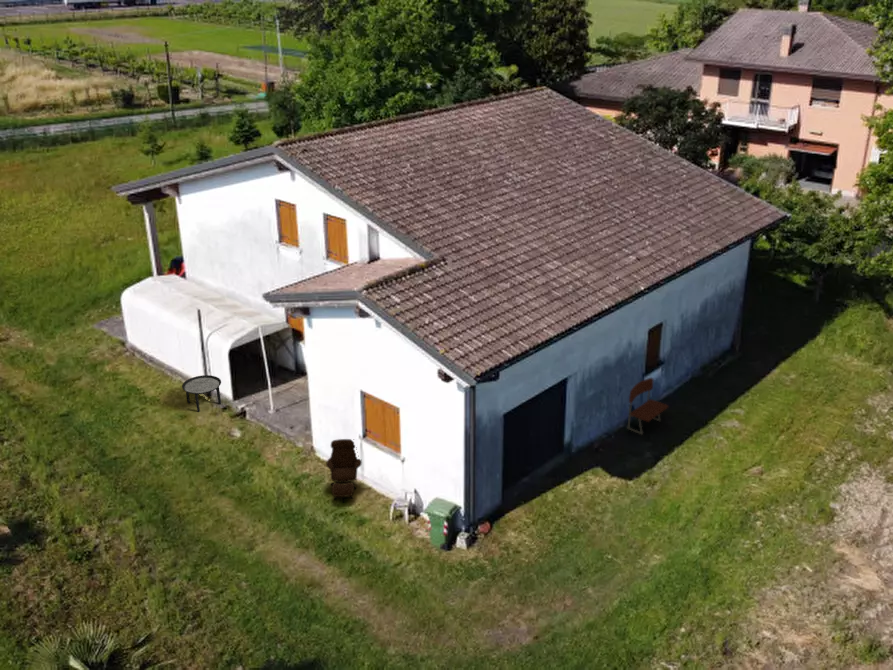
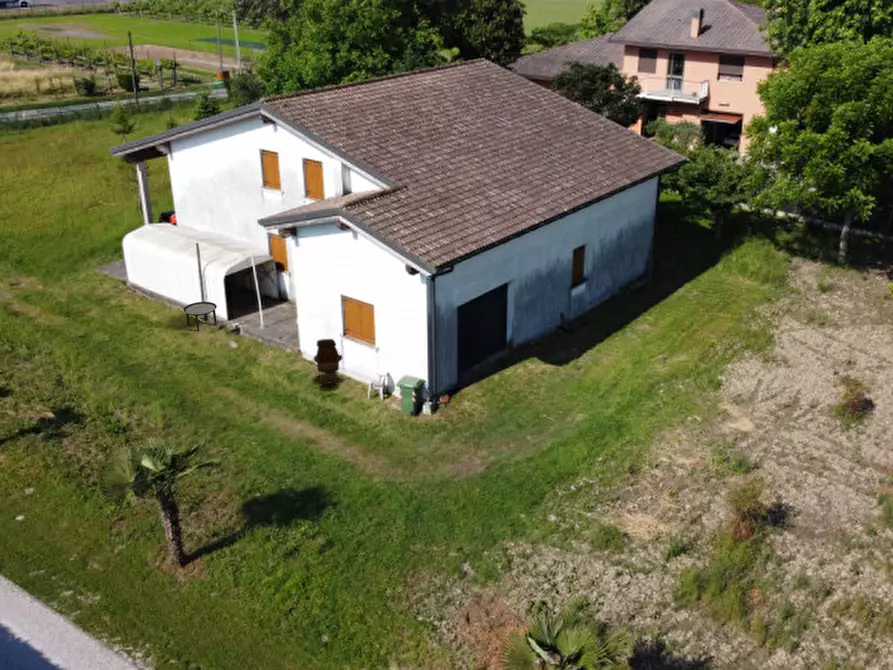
bench: present [627,378,668,434] -> none [558,290,592,335]

